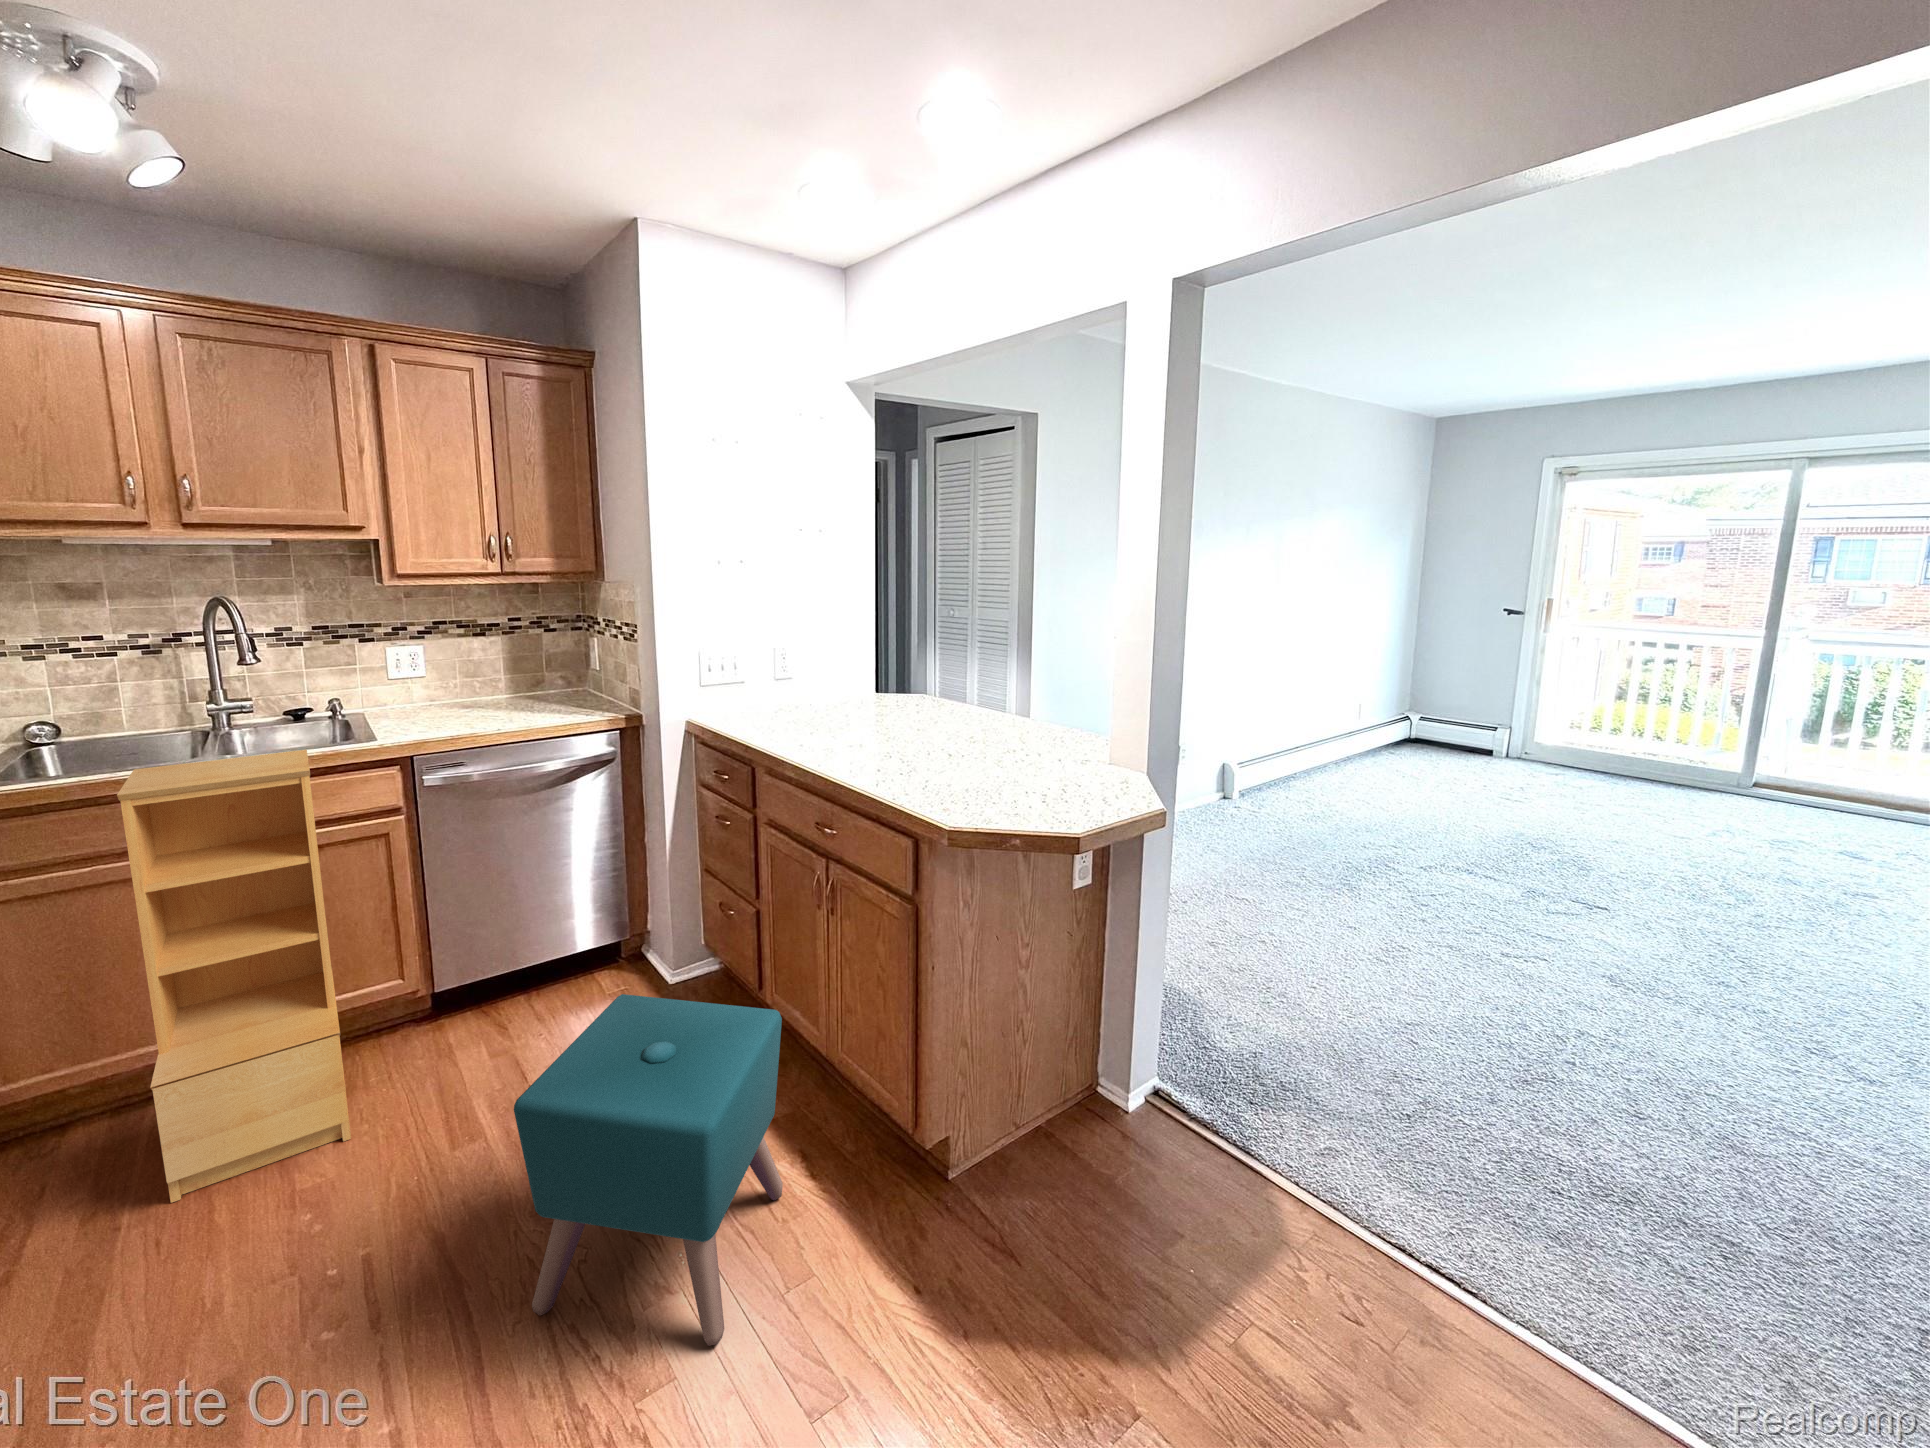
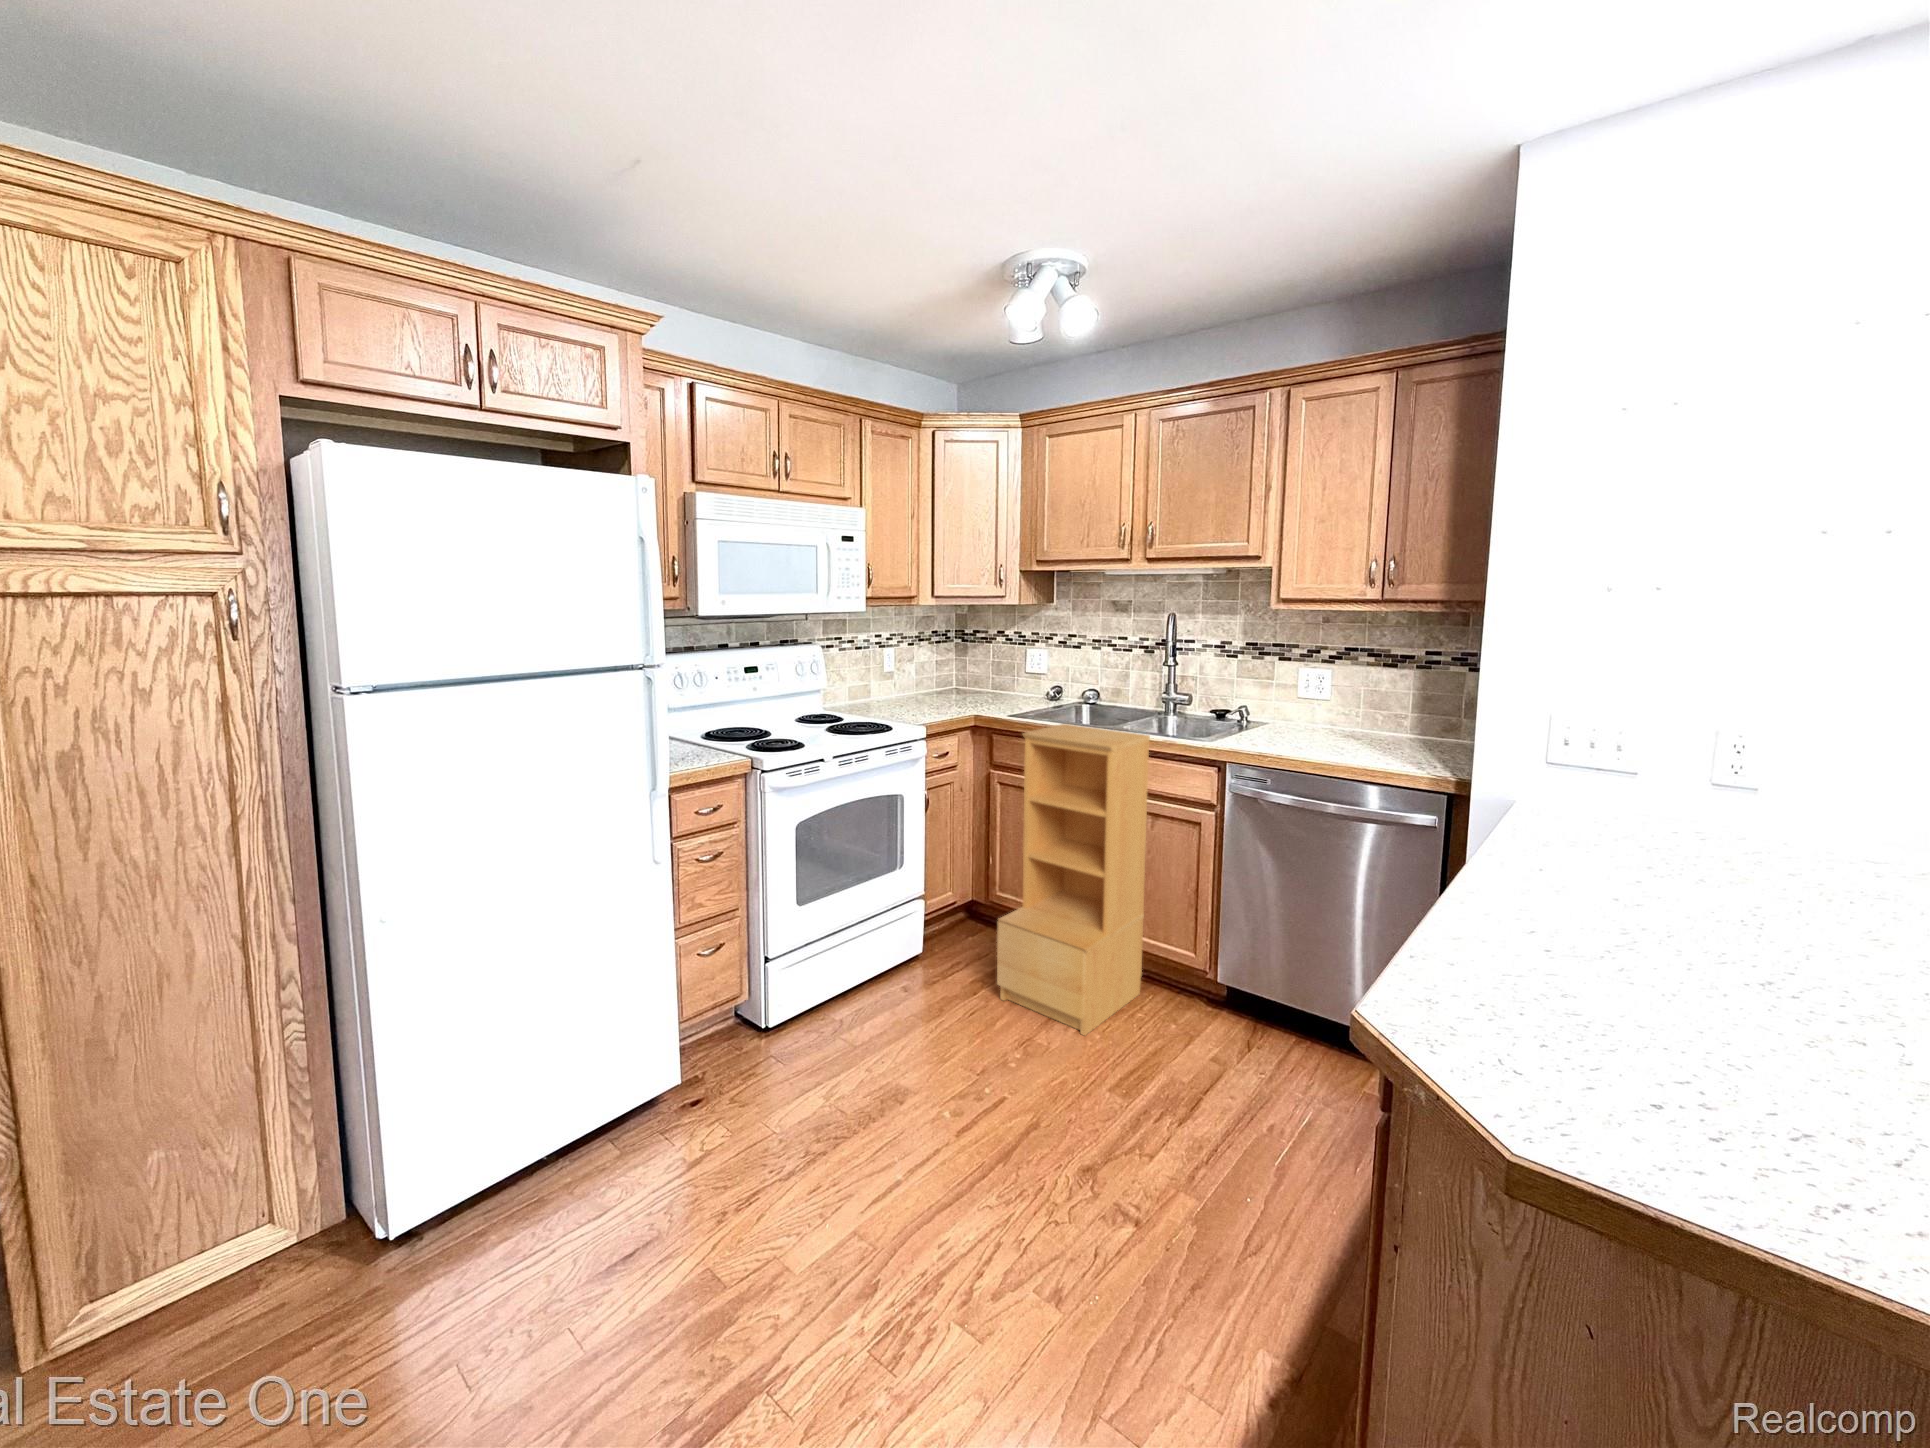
ottoman: present [514,994,783,1346] -> none [994,1027,1235,1368]

